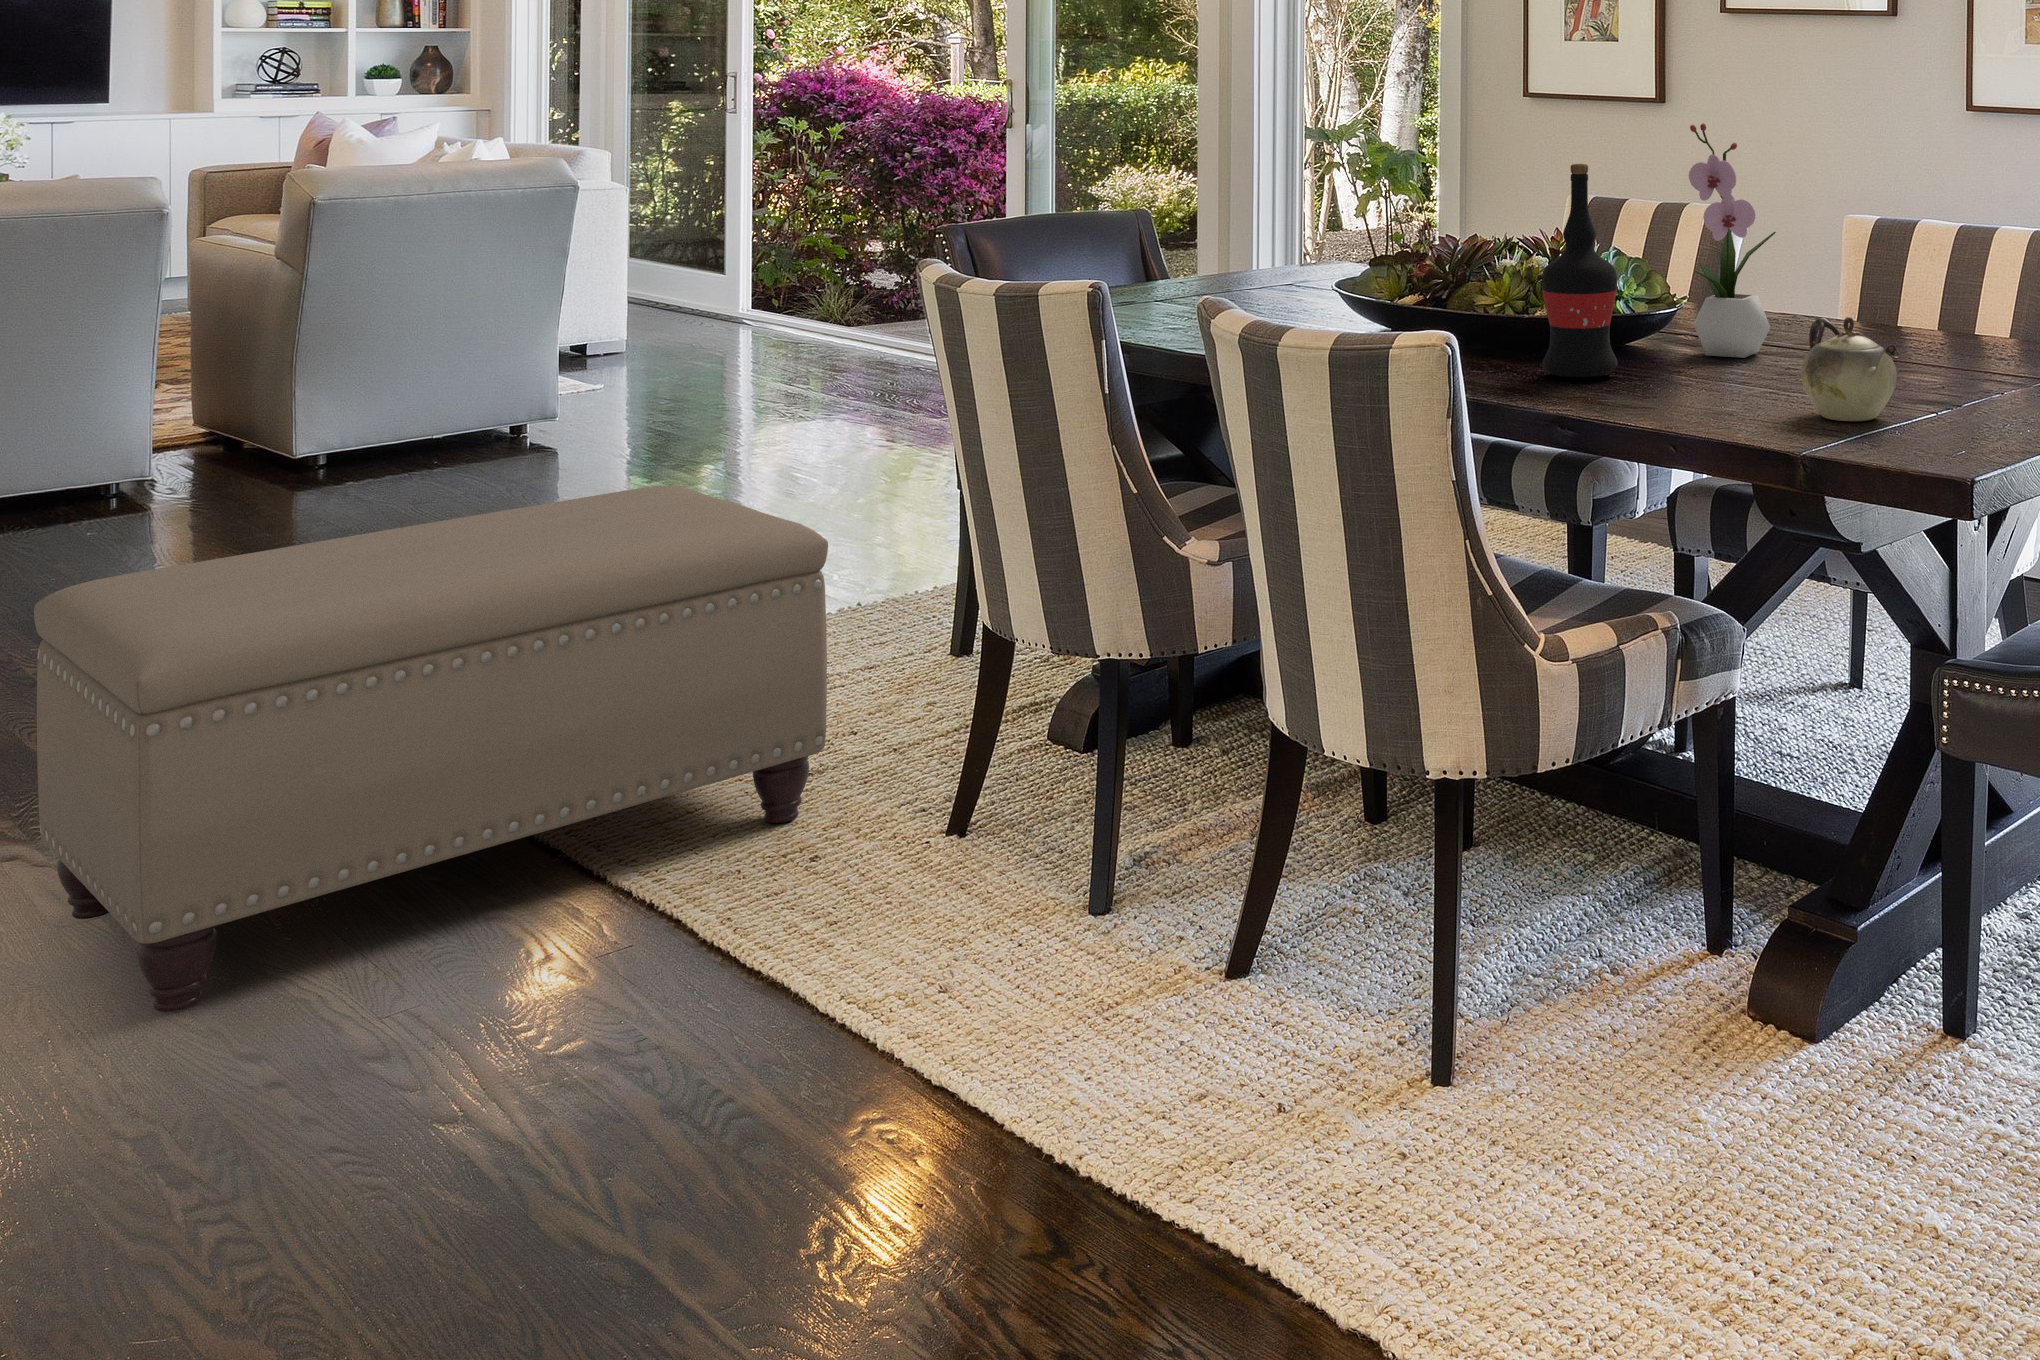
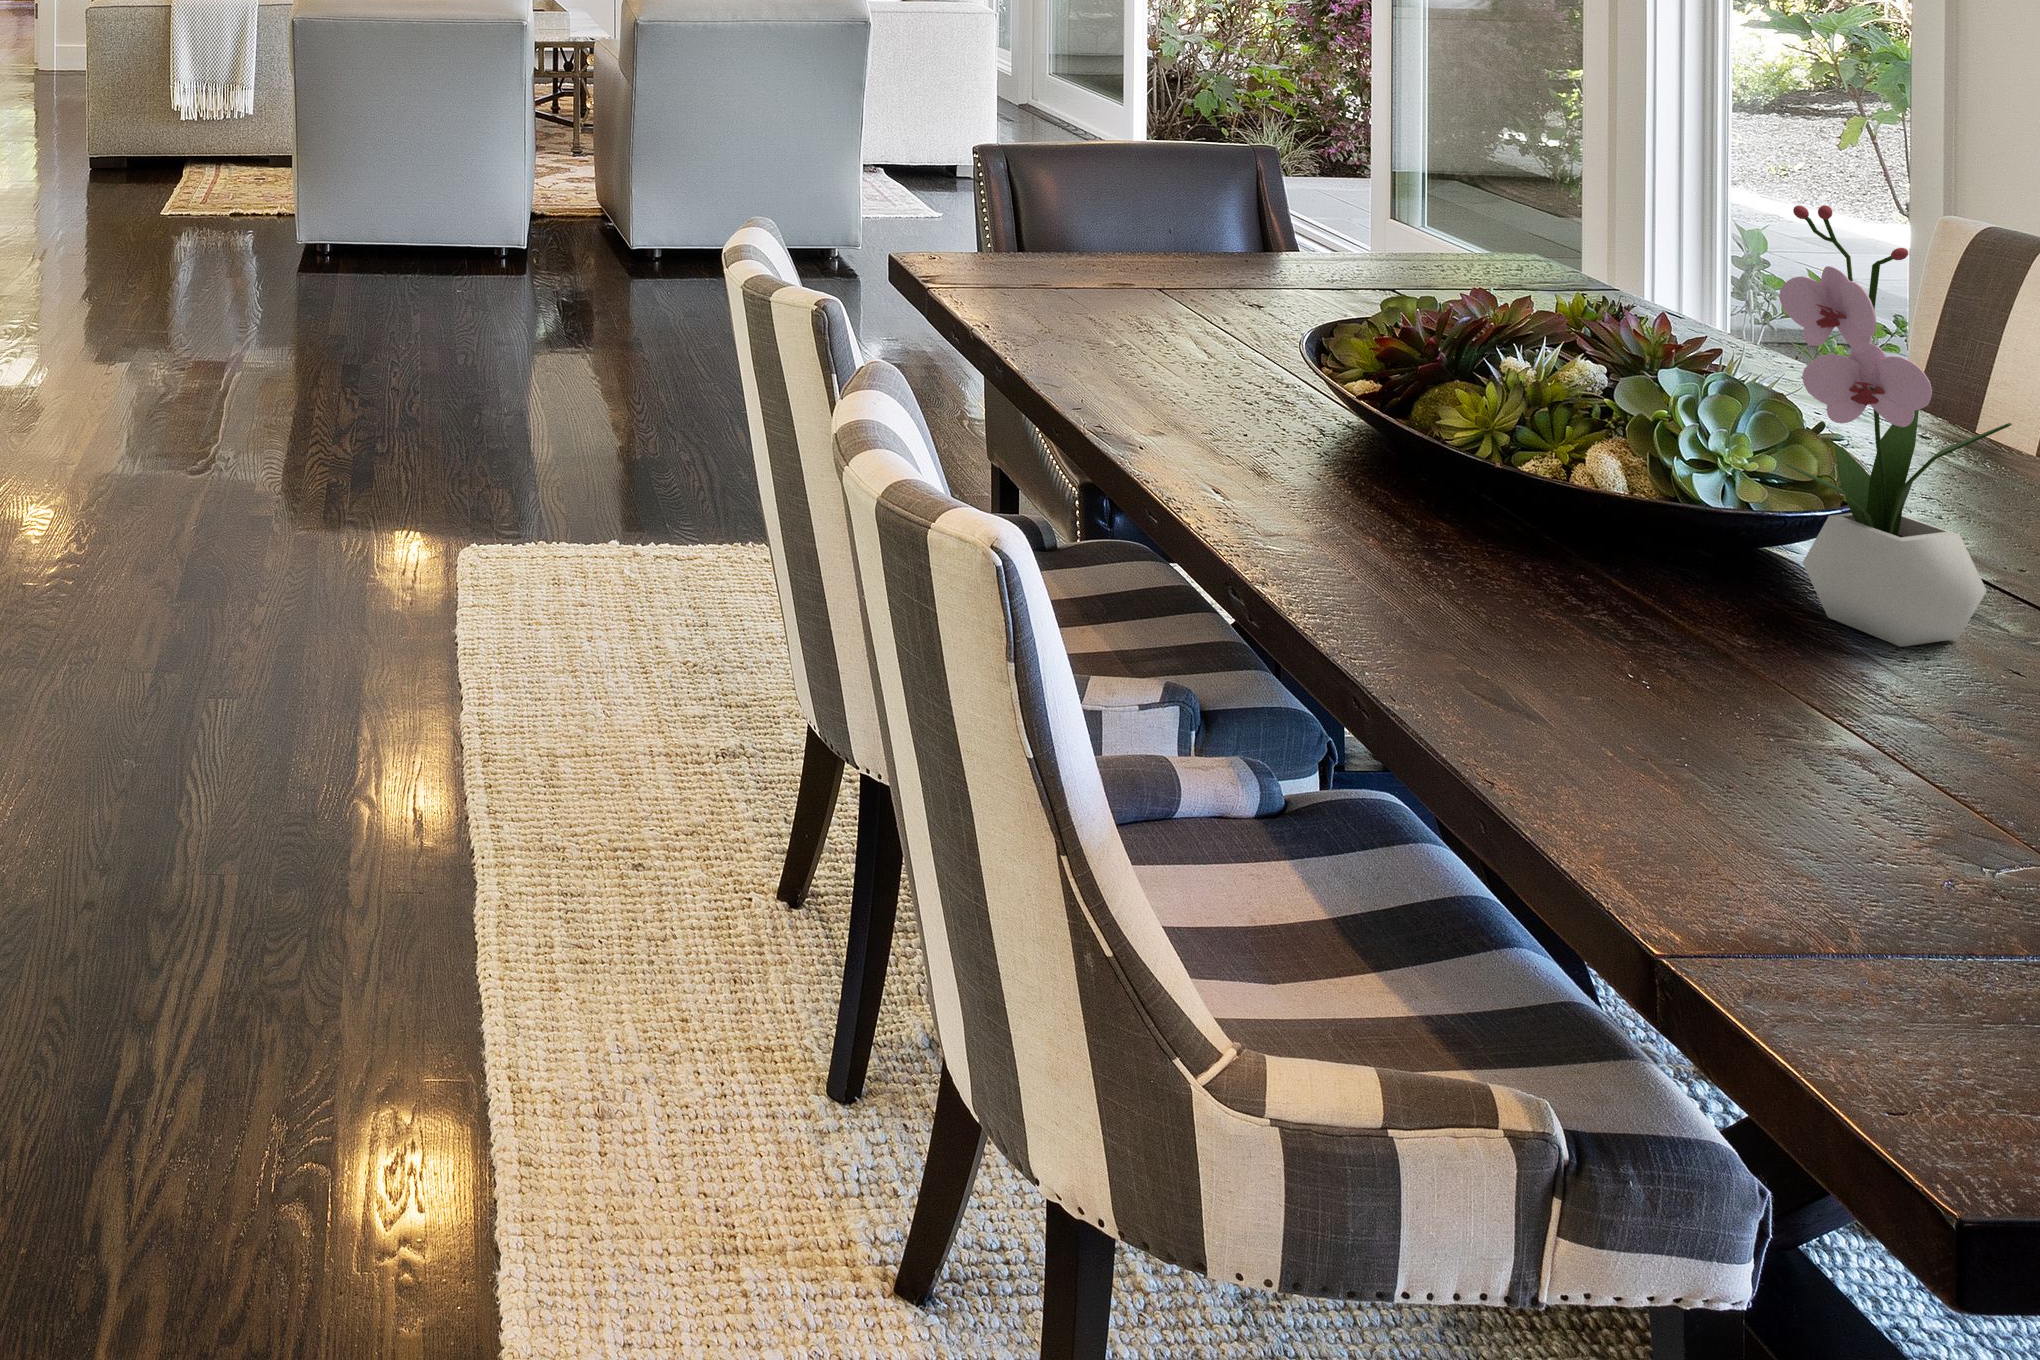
wine bottle: present [1542,164,1618,377] -> none [1433,254,1575,615]
teapot: present [1801,317,1900,421] -> none [1746,672,1982,927]
ottoman: present [34,486,828,1012] -> none [38,394,668,802]

